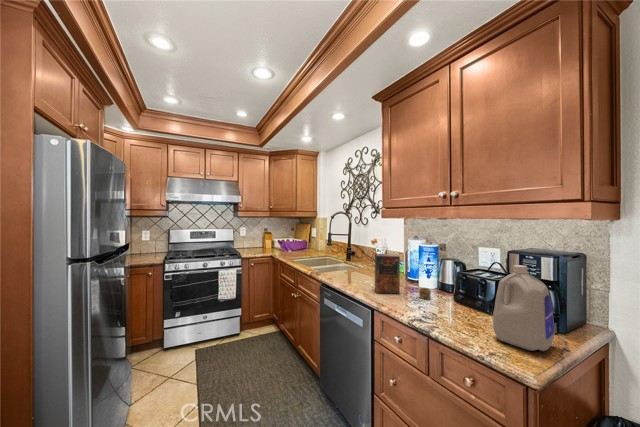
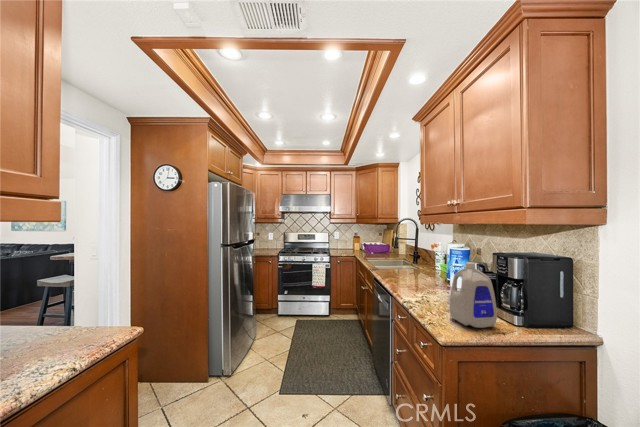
cereal box: present [375,254,431,300] -> none [403,254,447,294]

